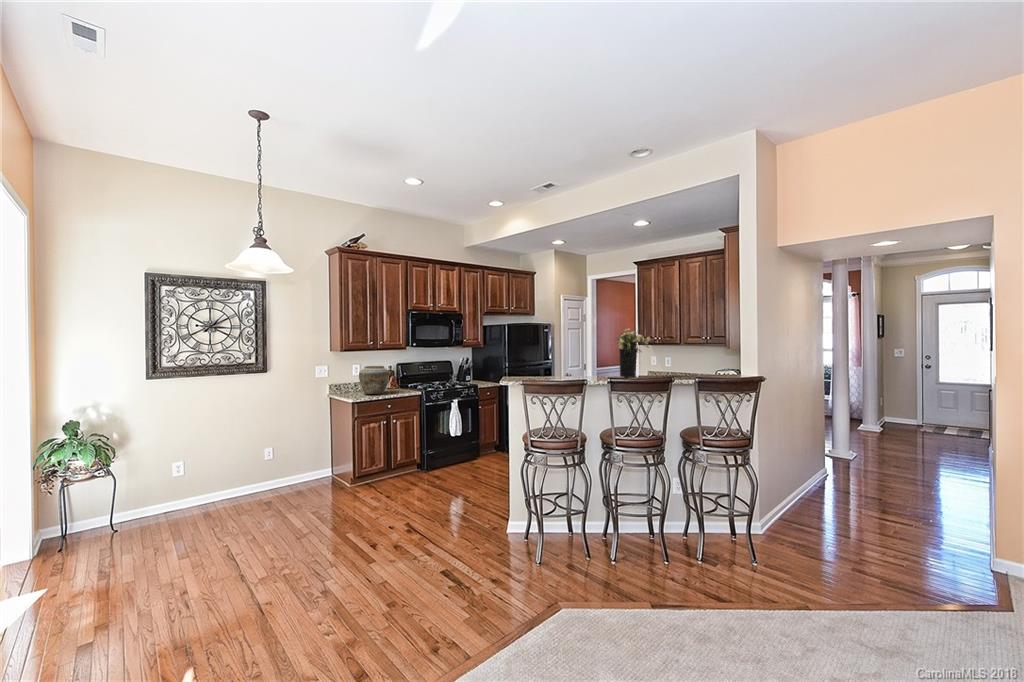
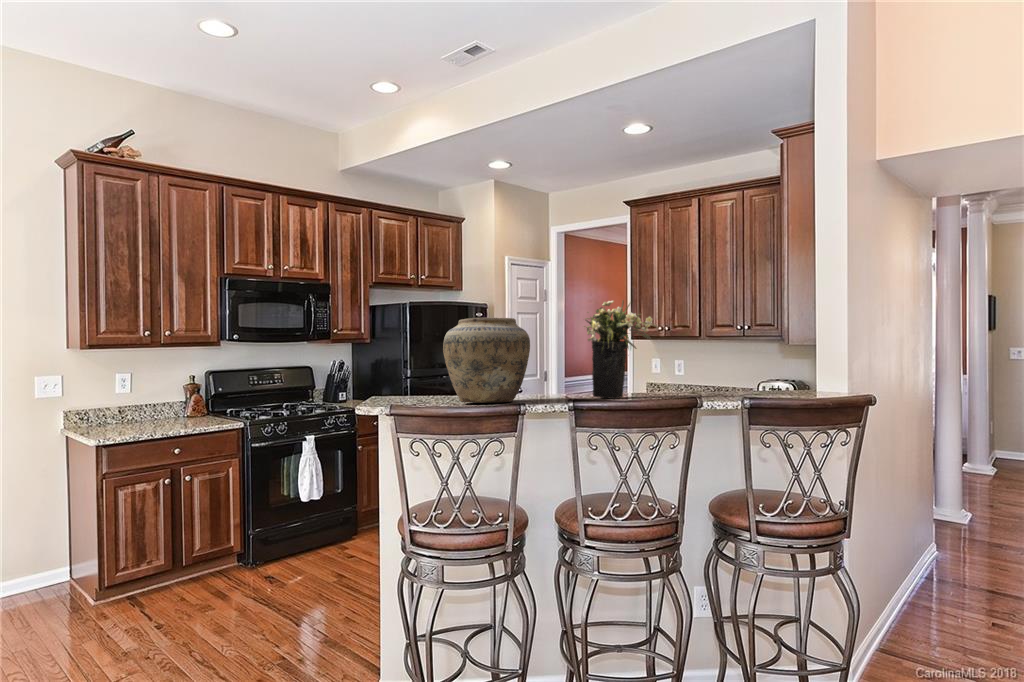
vase: present [359,366,389,394] -> present [443,318,530,403]

